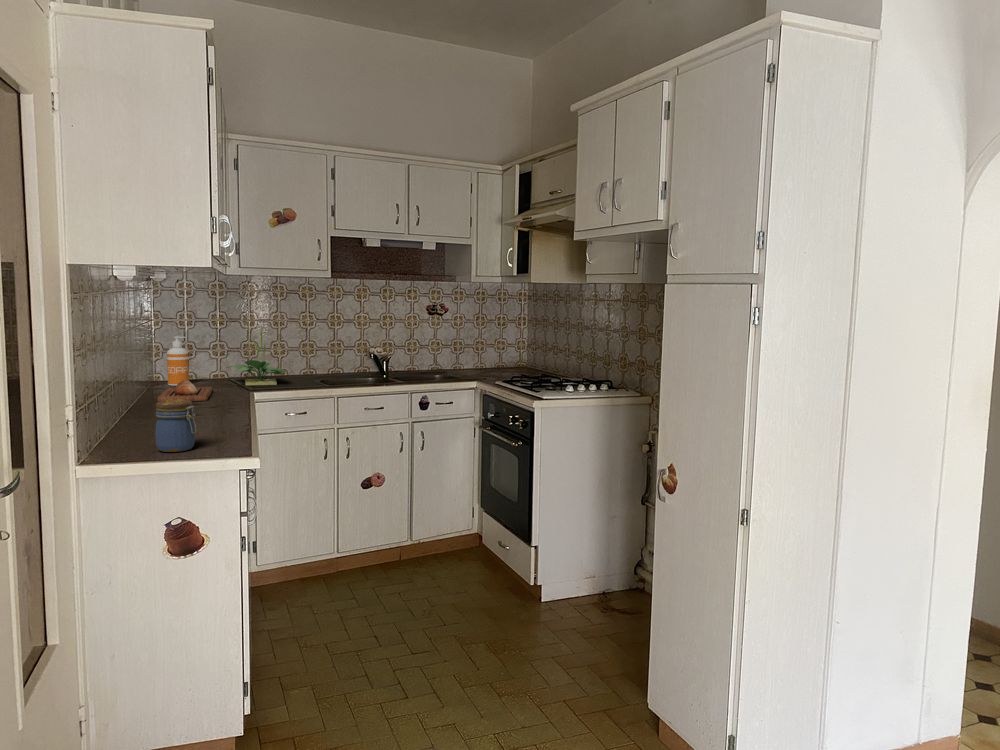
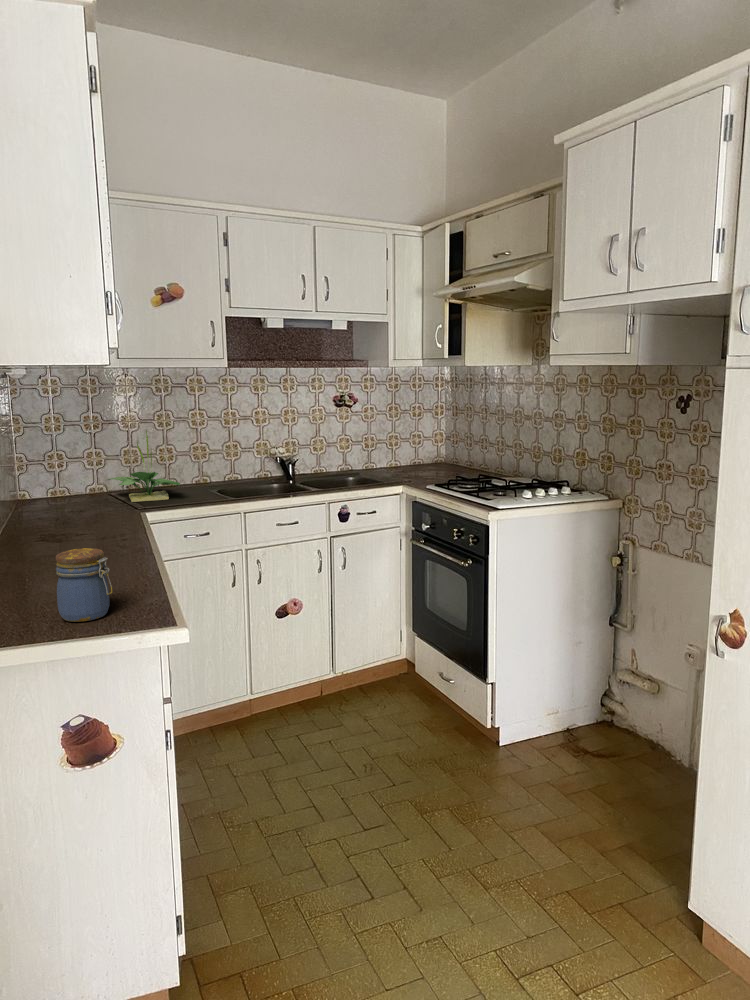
soap dispenser: present [167,336,189,386] -> none [33,445,61,505]
bread loaf: present [157,380,212,402] -> none [32,501,94,532]

